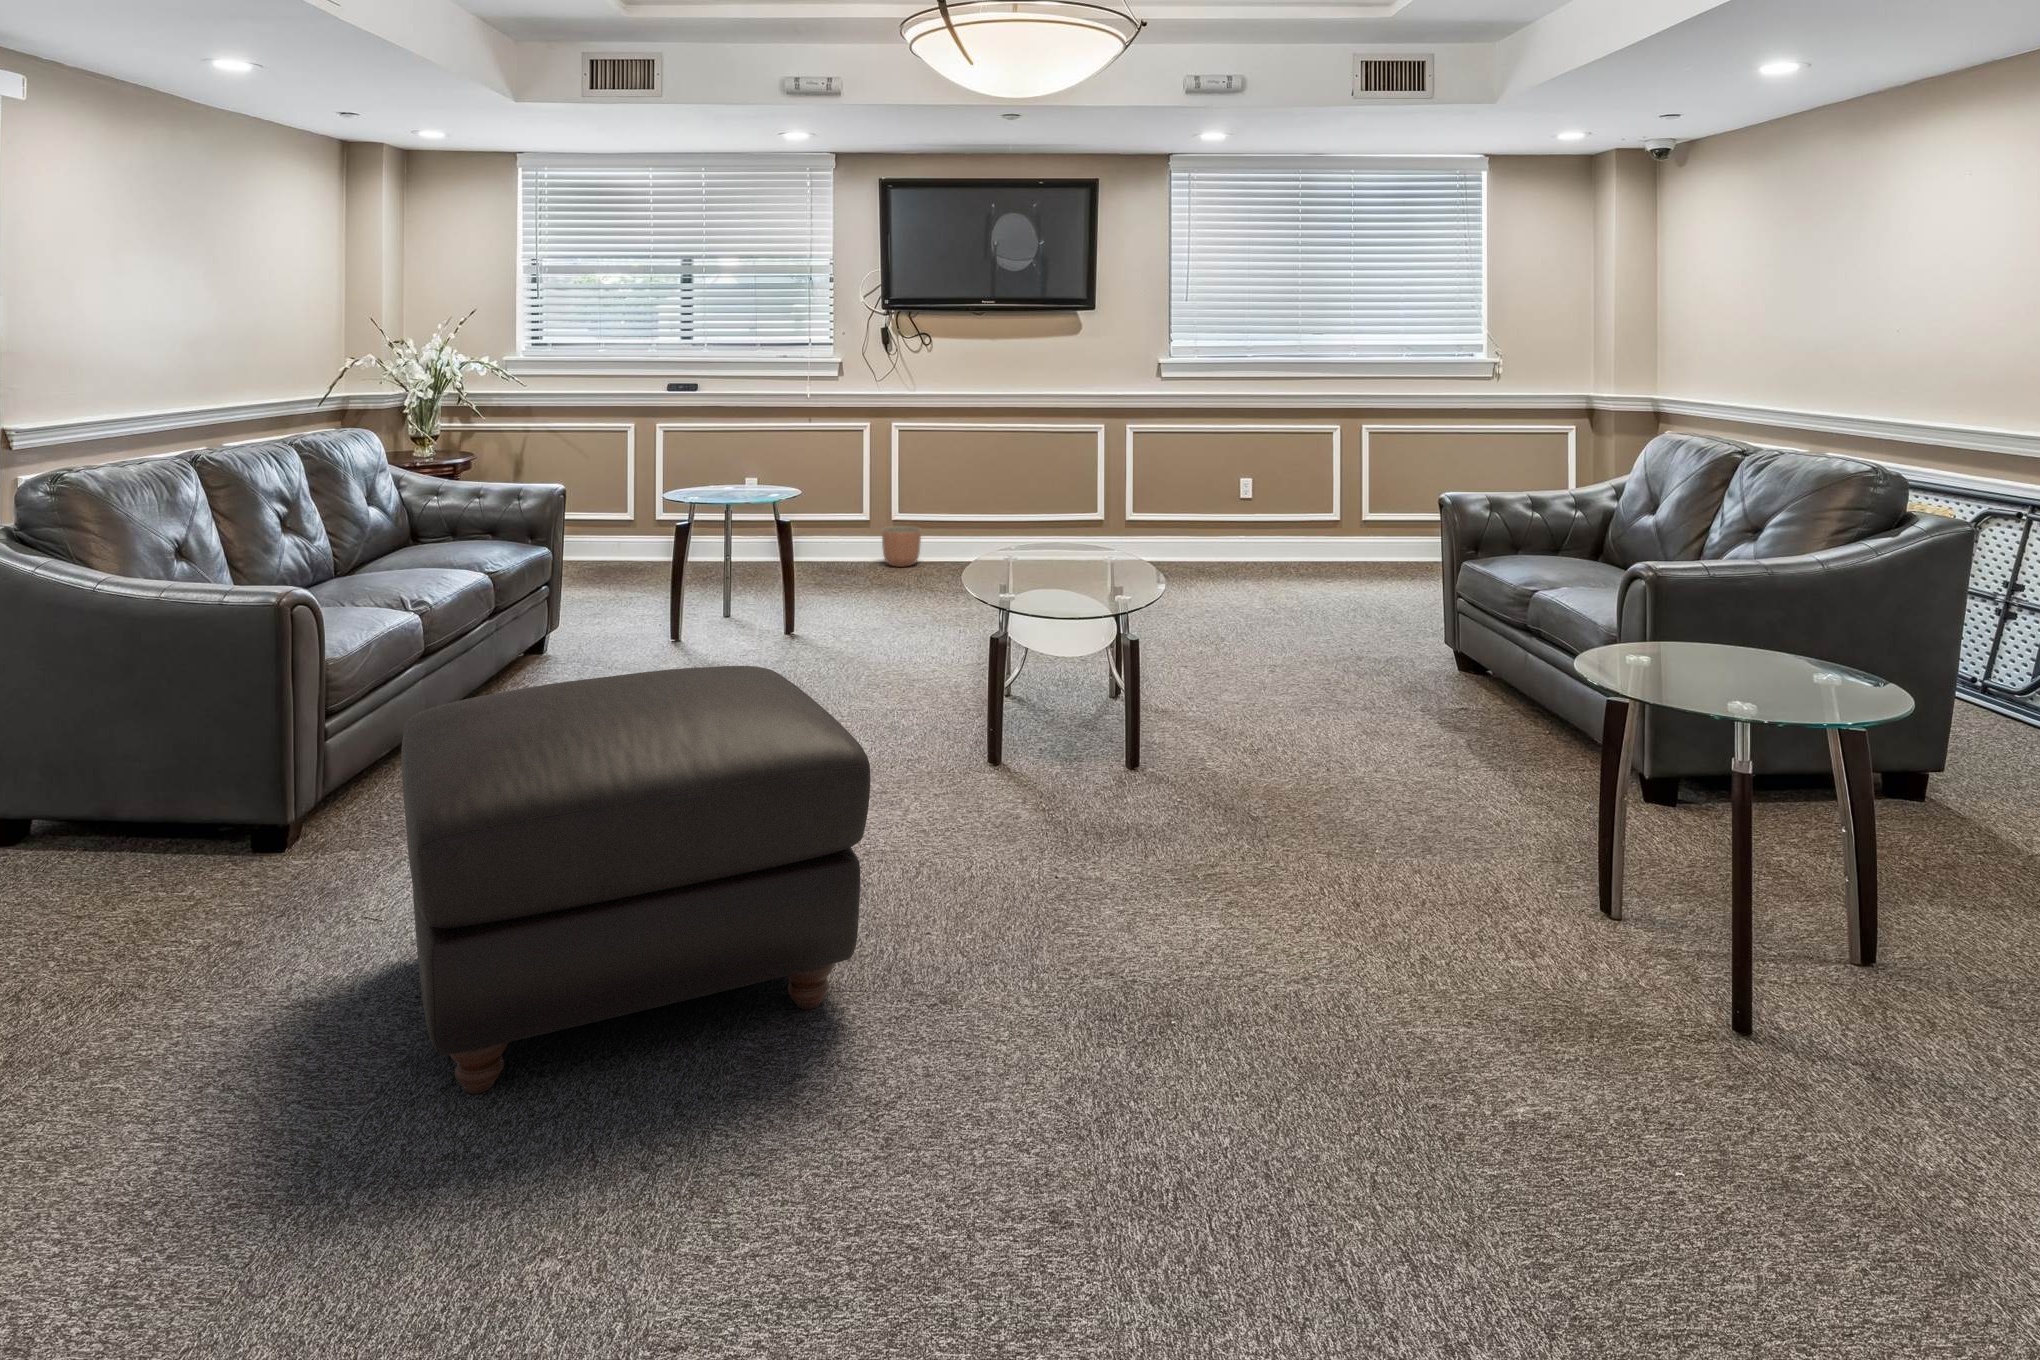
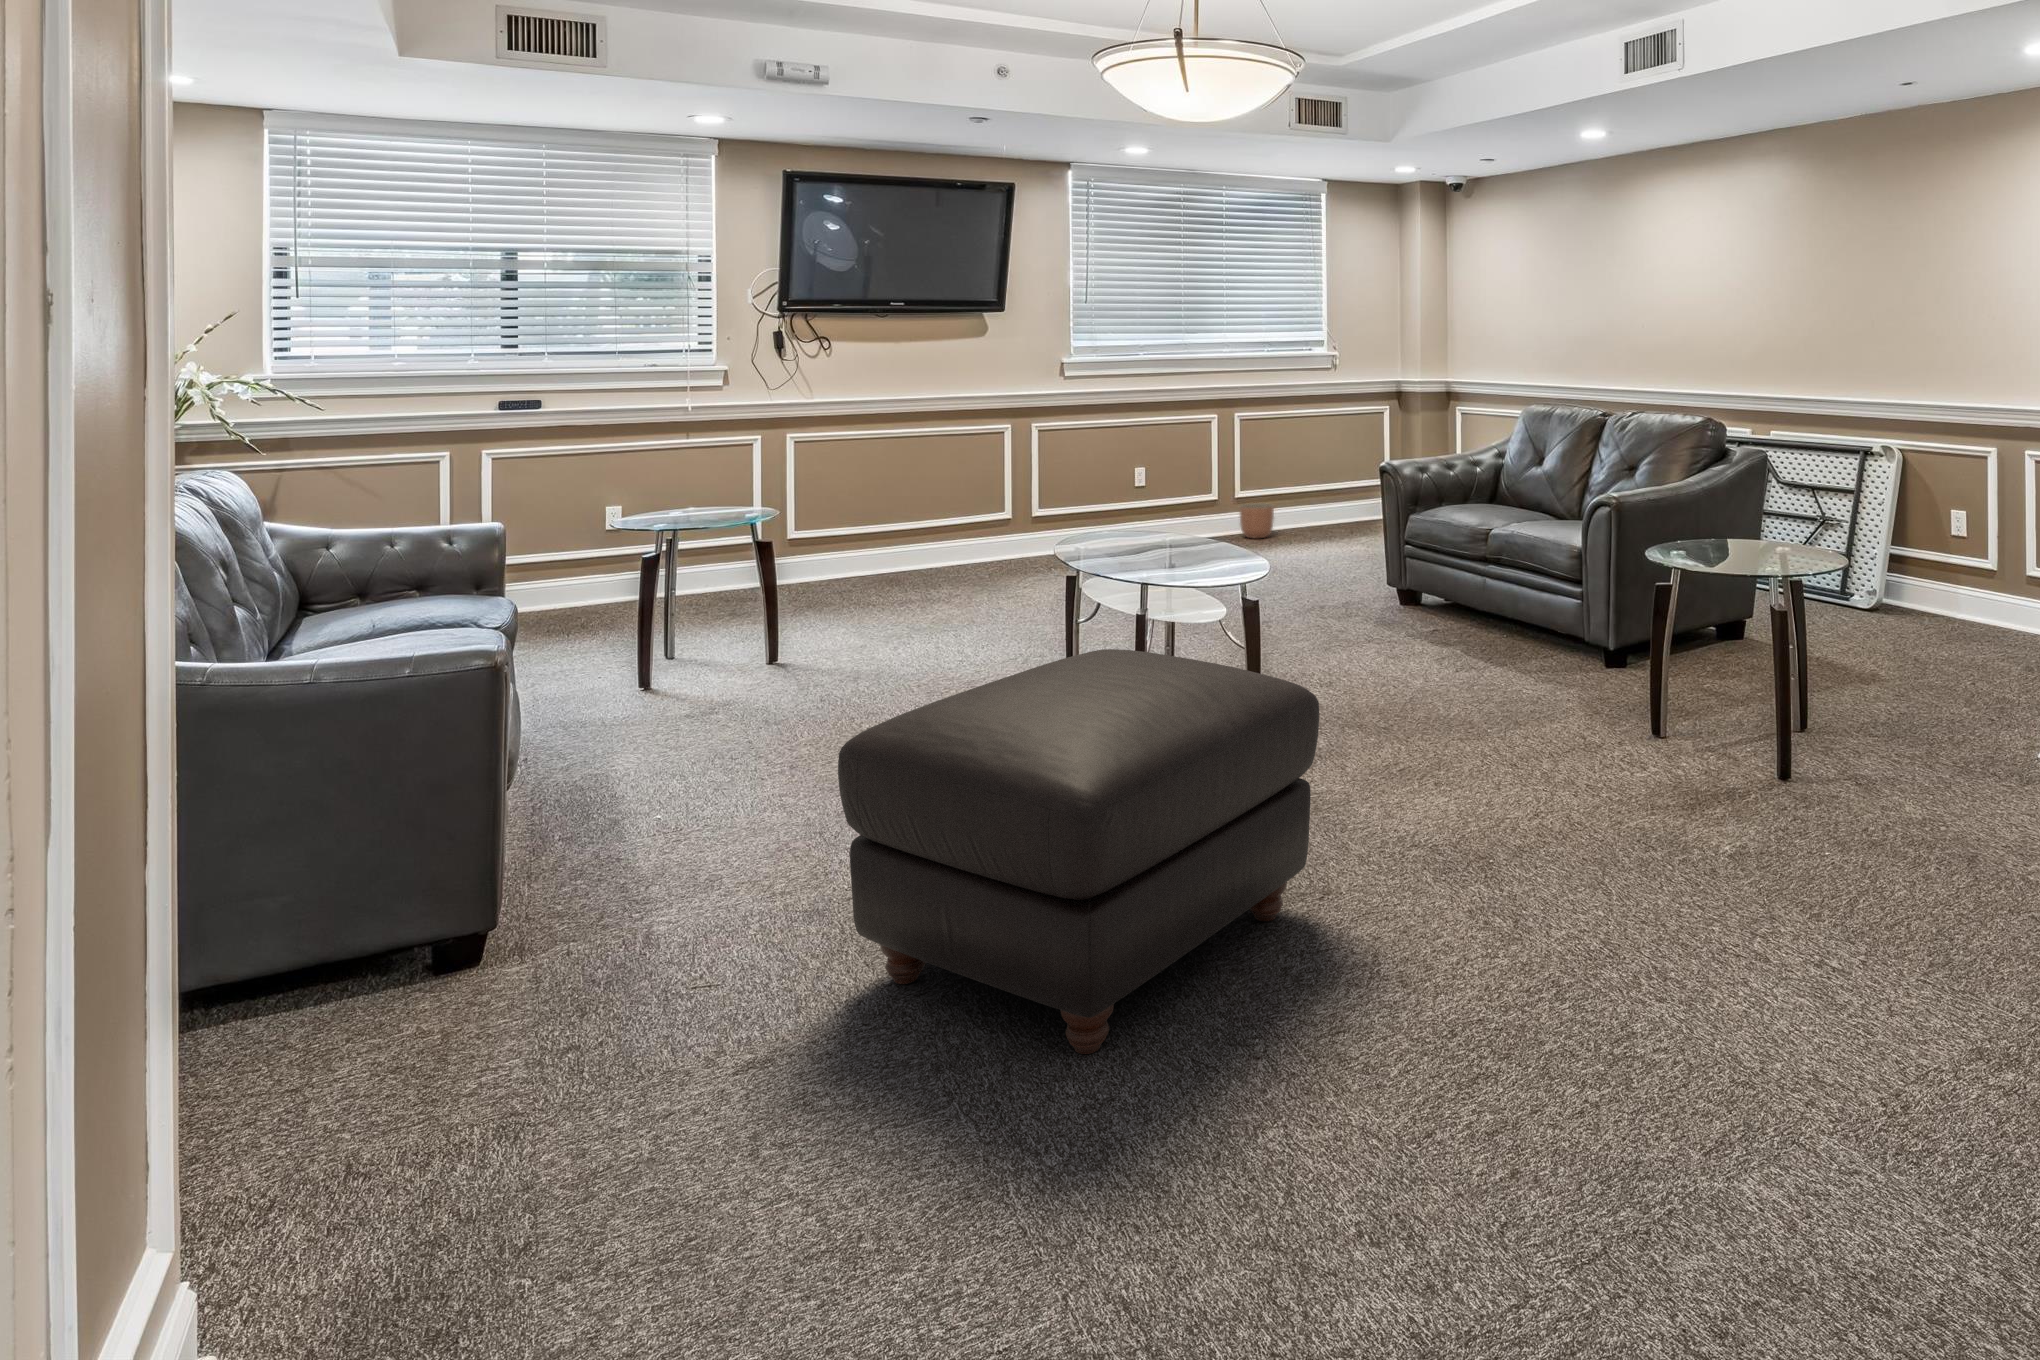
planter: present [882,526,921,567] -> present [1239,503,1274,539]

